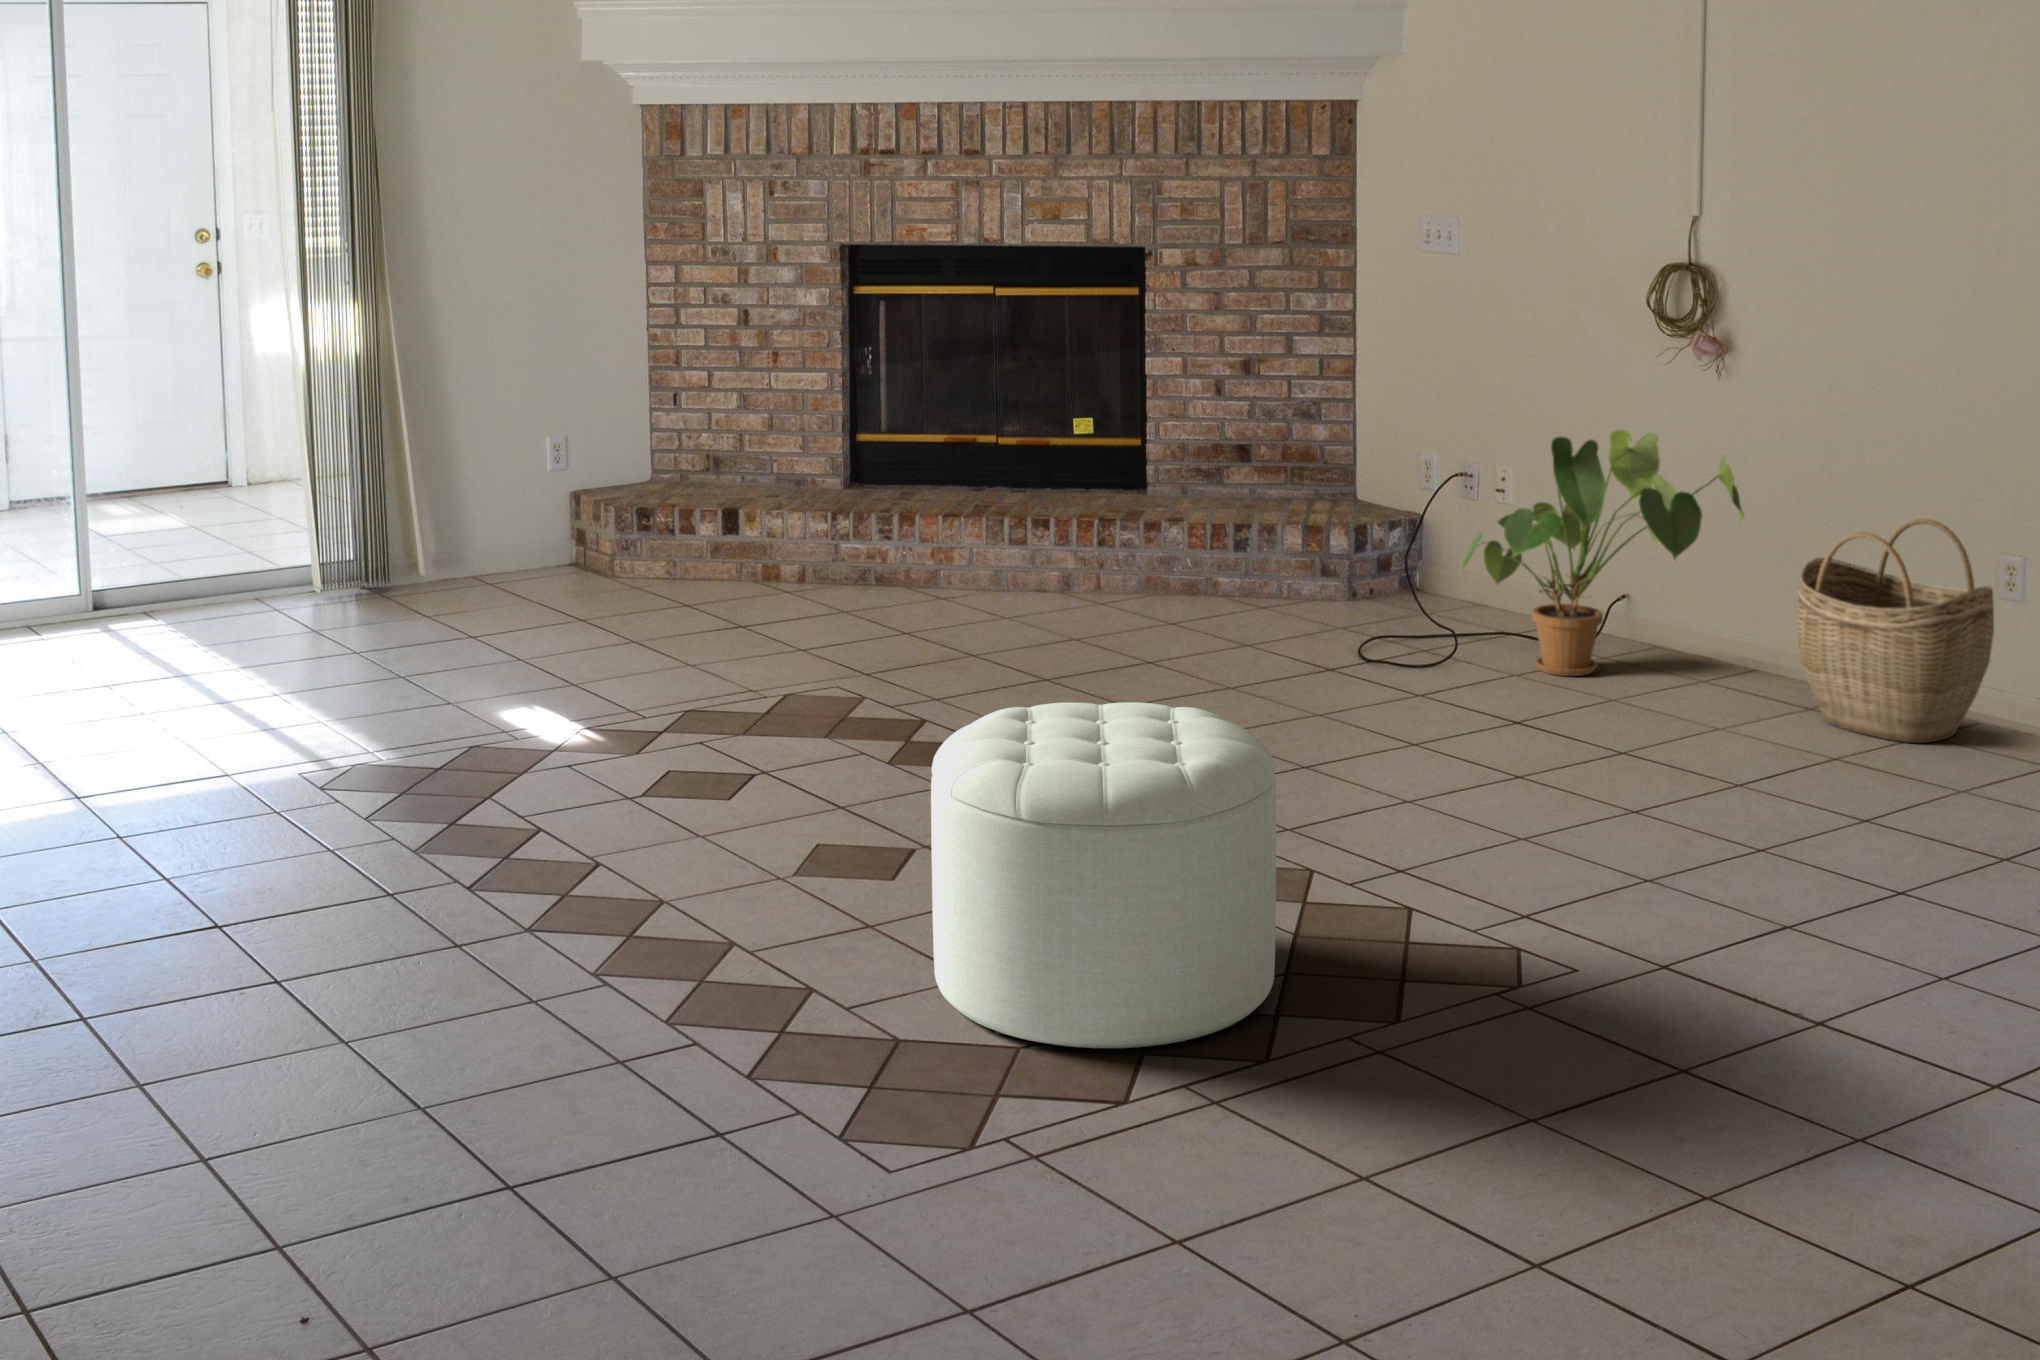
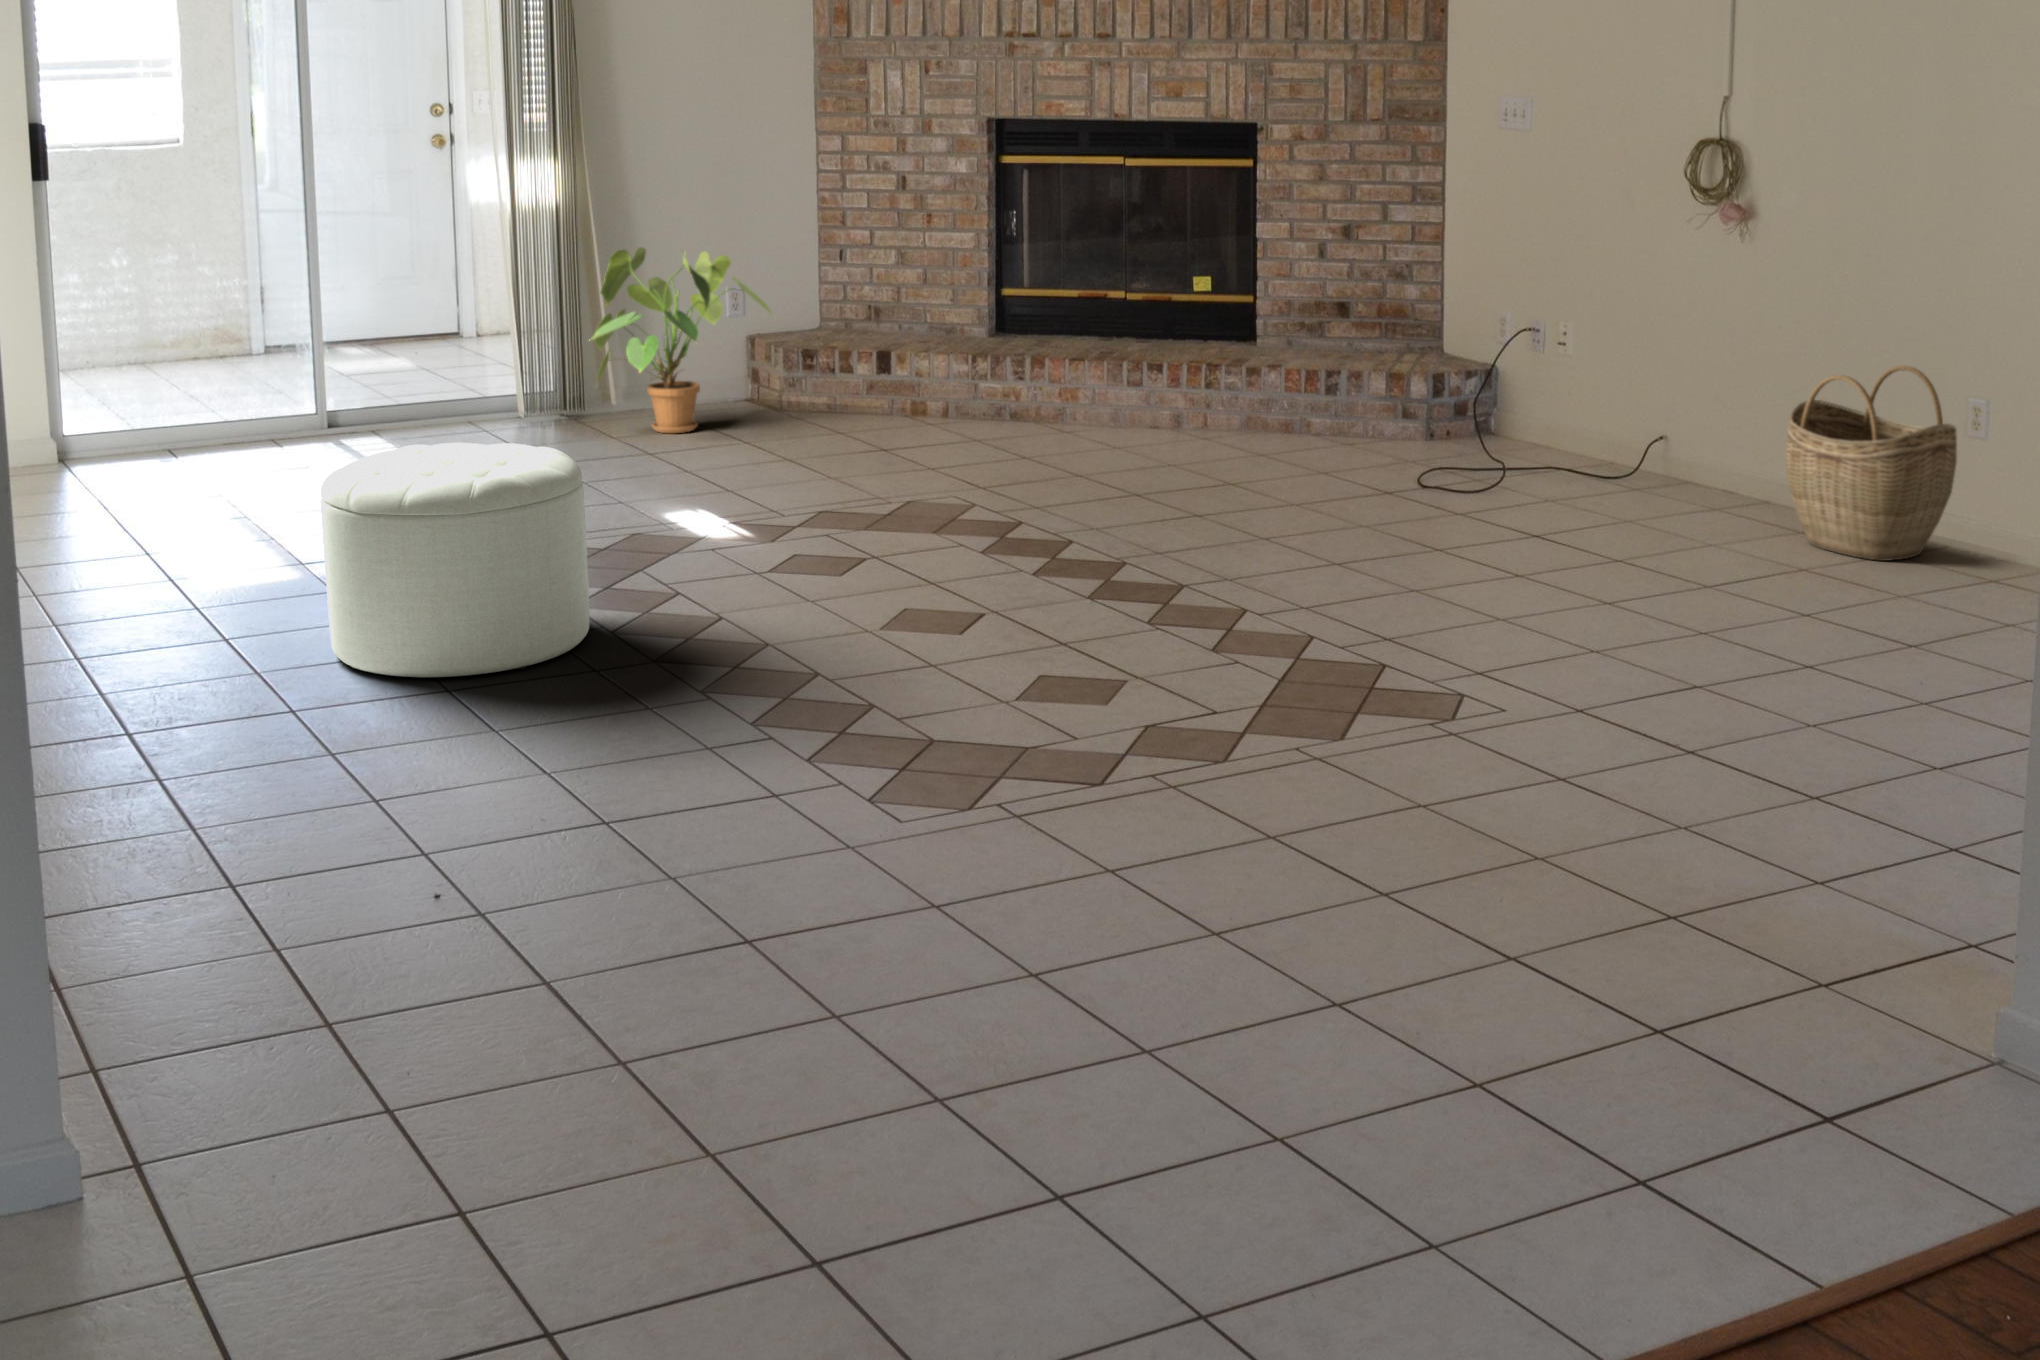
house plant: present [1461,430,1744,676] -> present [593,247,771,433]
ottoman: present [931,702,1276,1048] -> present [321,443,589,677]

